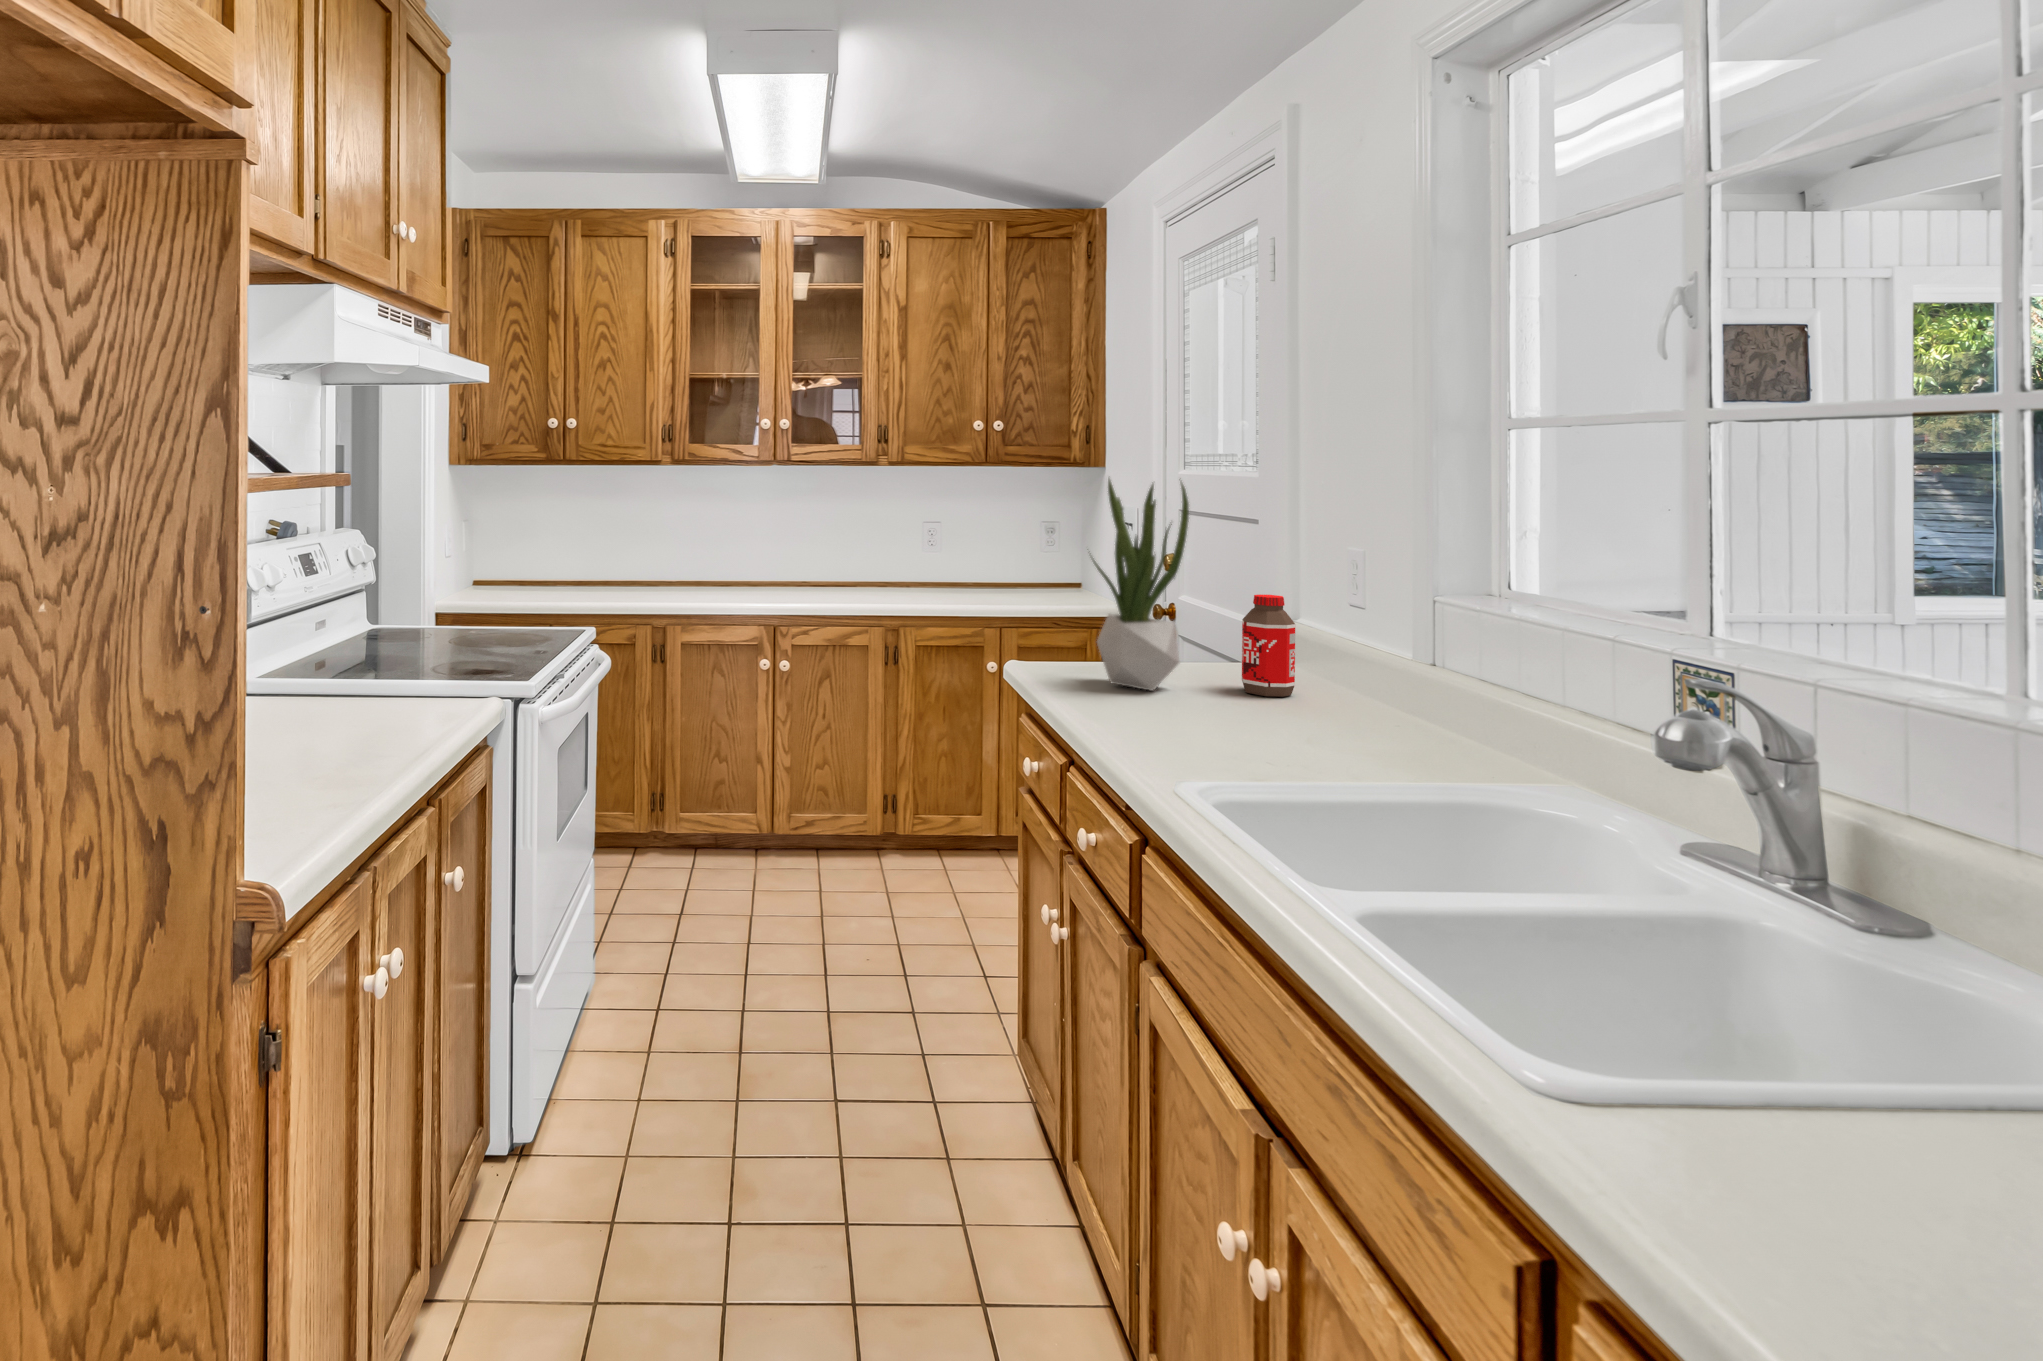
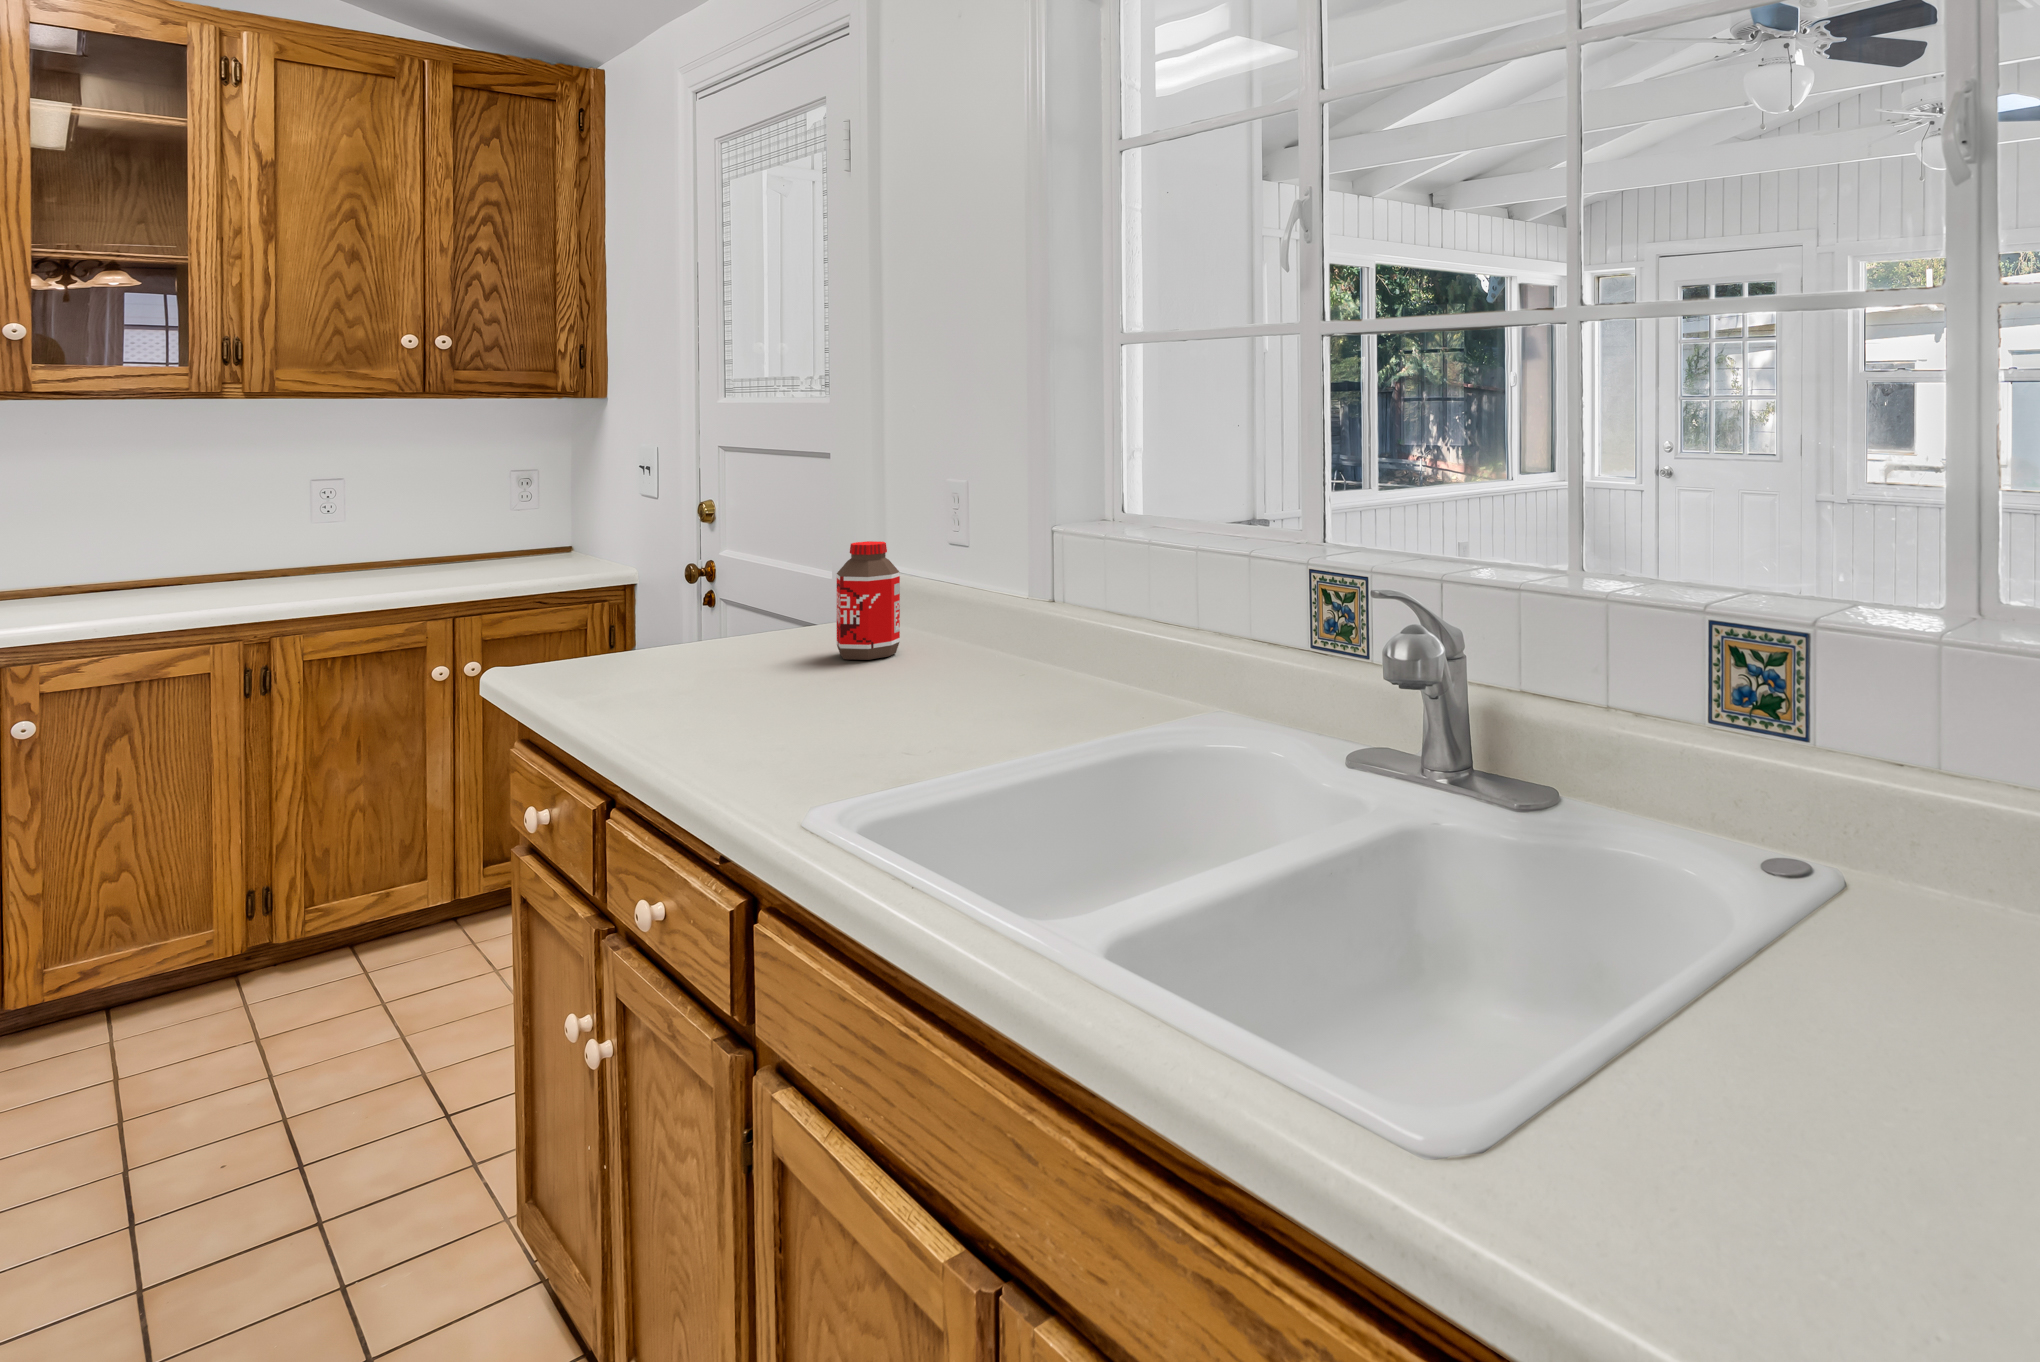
potted plant: present [1092,479,1189,691] -> none [621,403,771,679]

